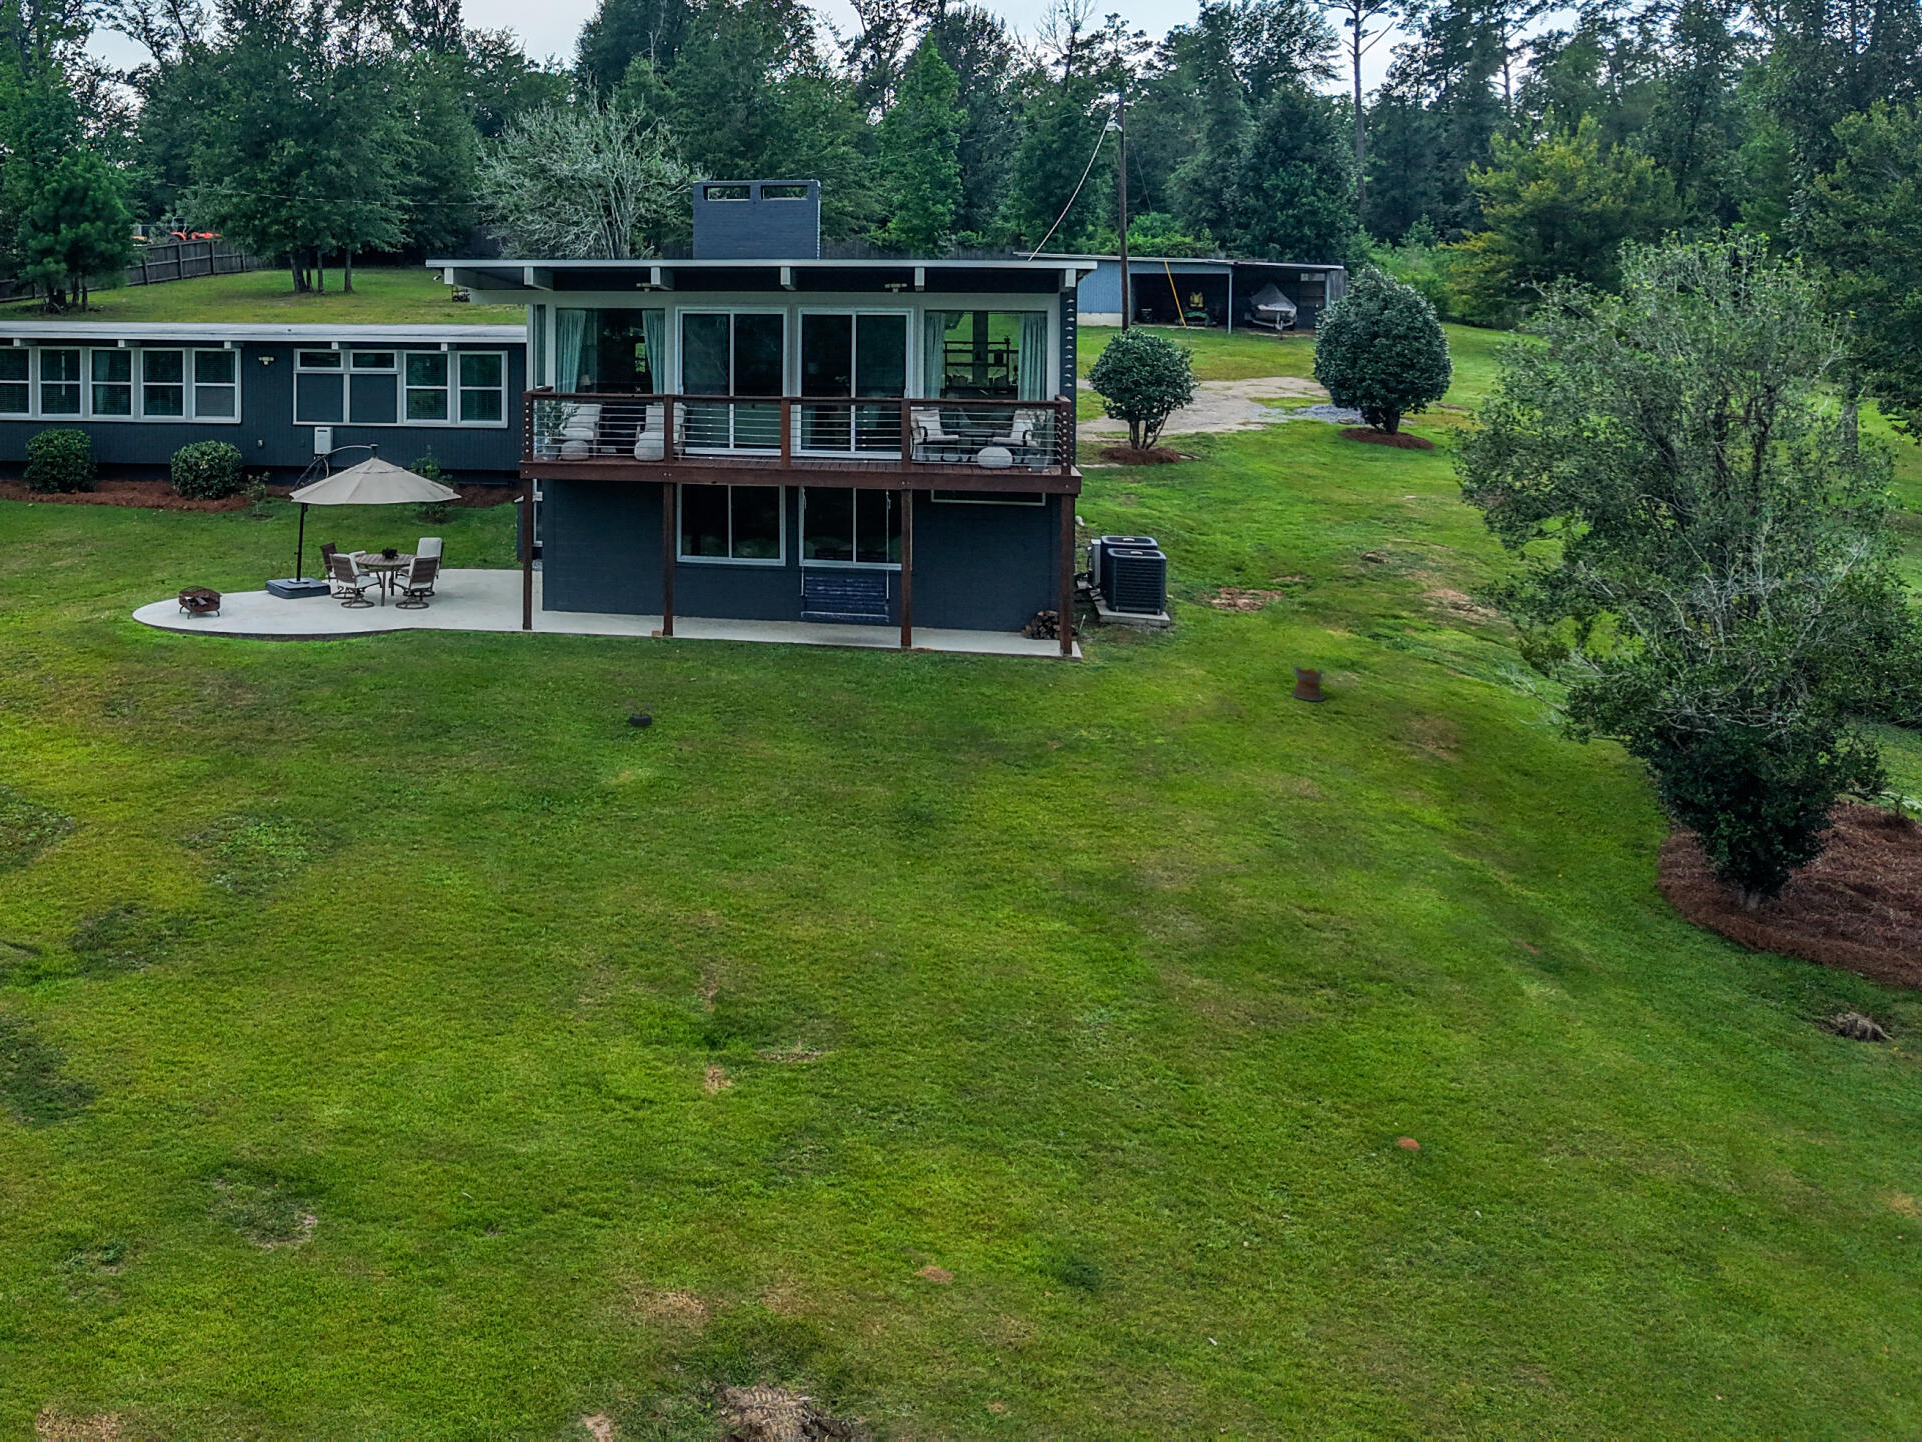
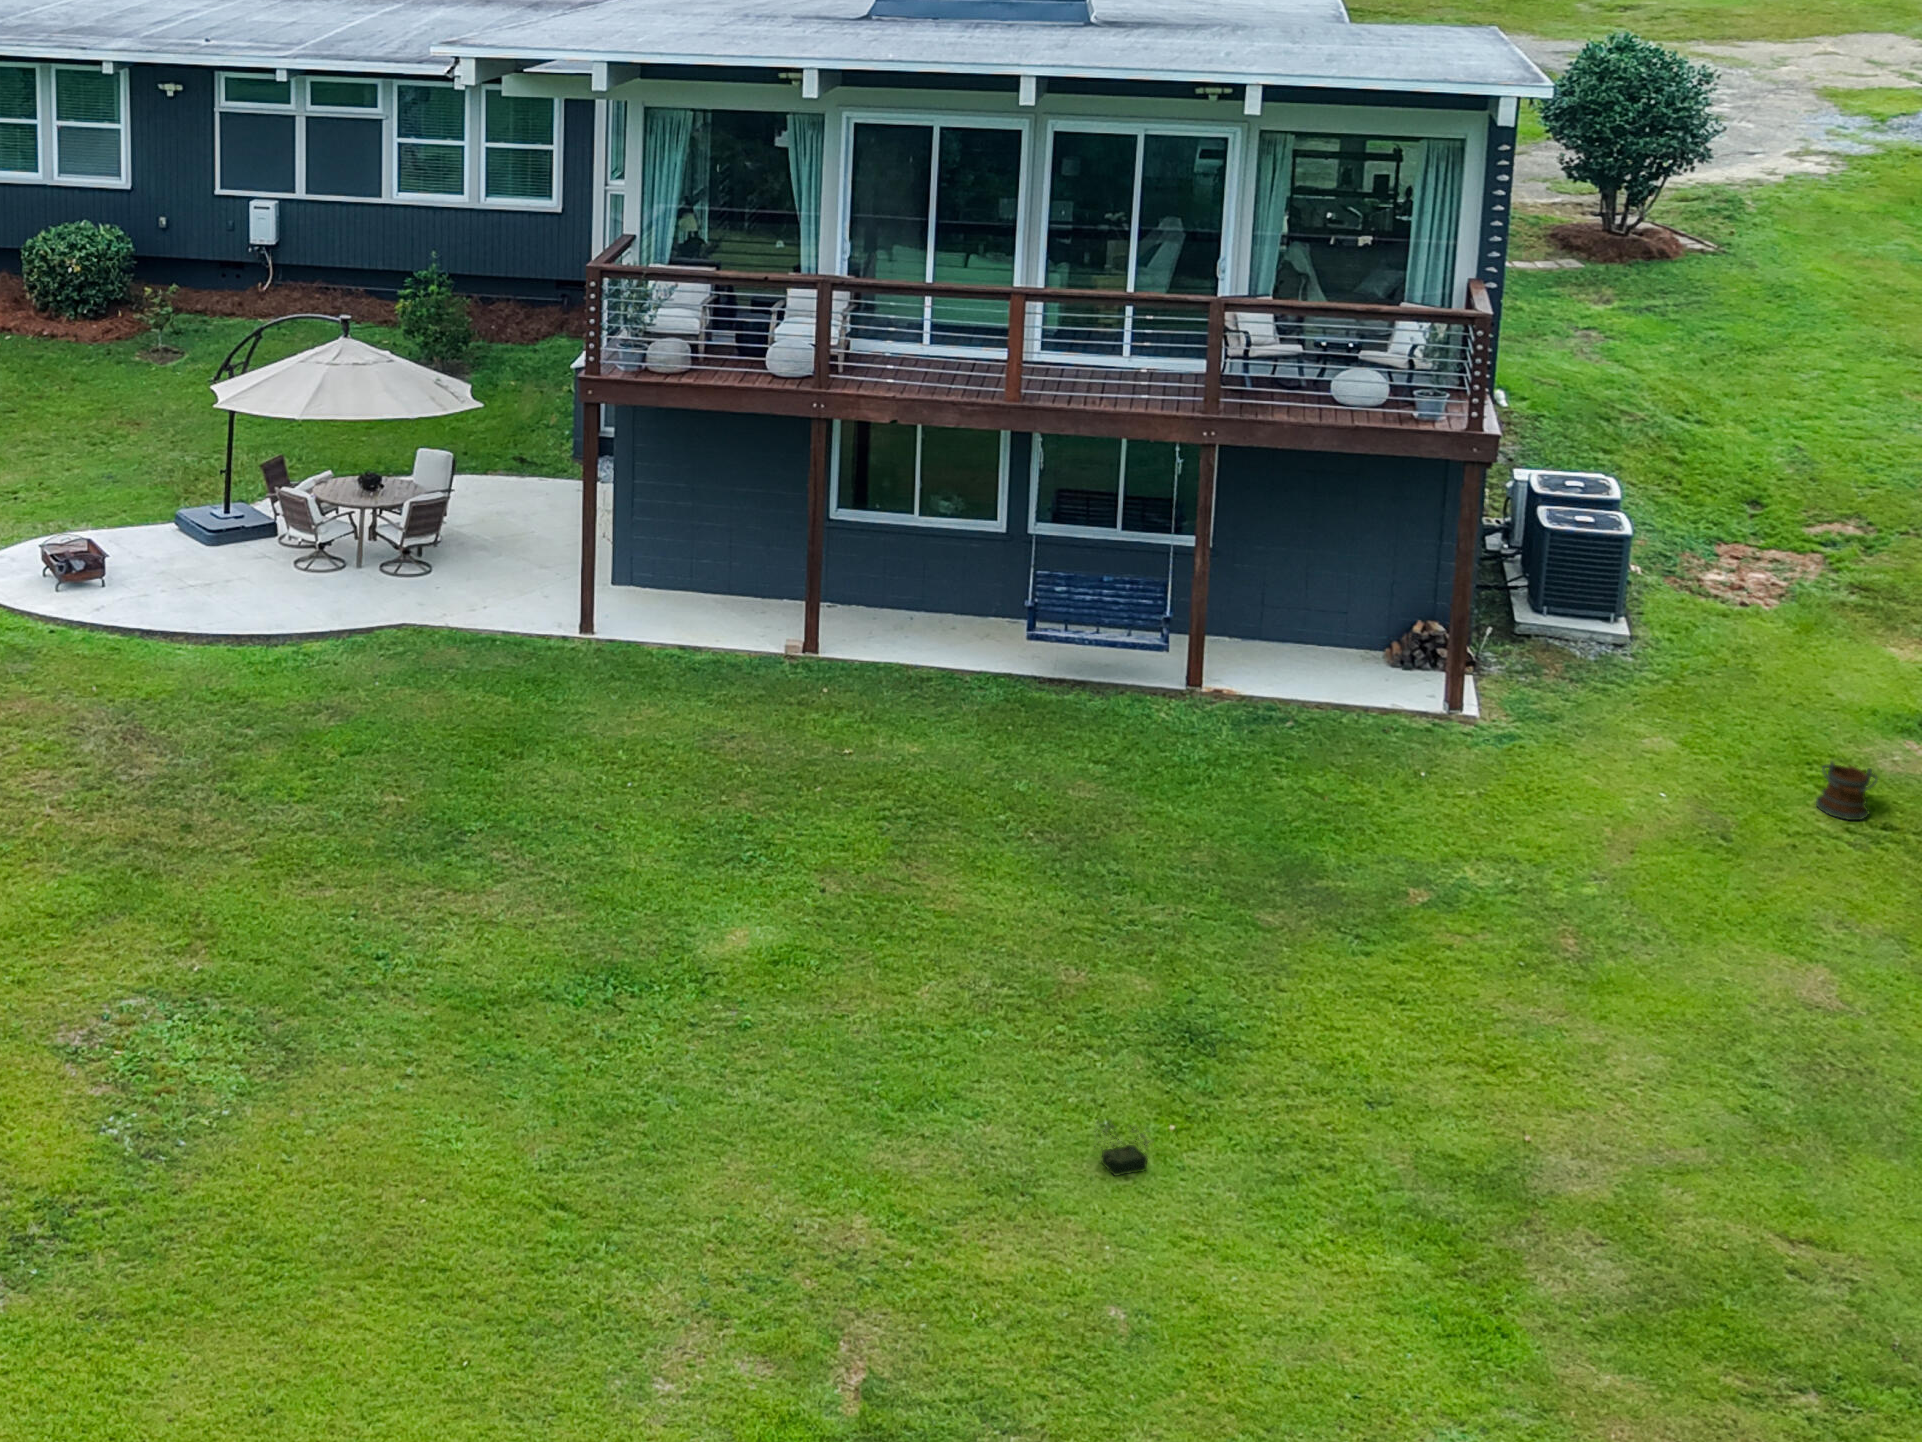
decorative plant: present [624,698,655,726] -> present [1098,1125,1150,1176]

